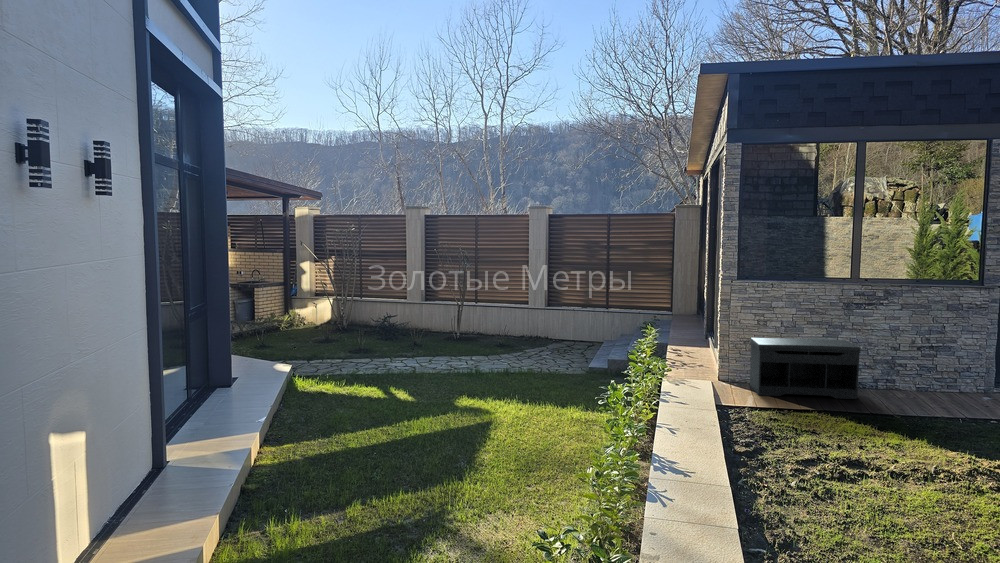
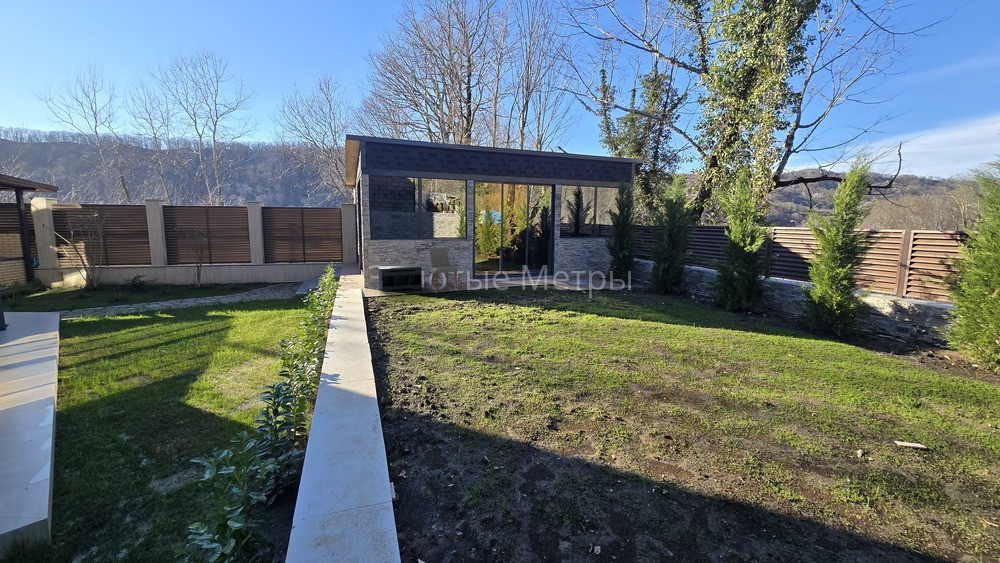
chair: none [880,301,966,411] -> present [429,248,458,290]

